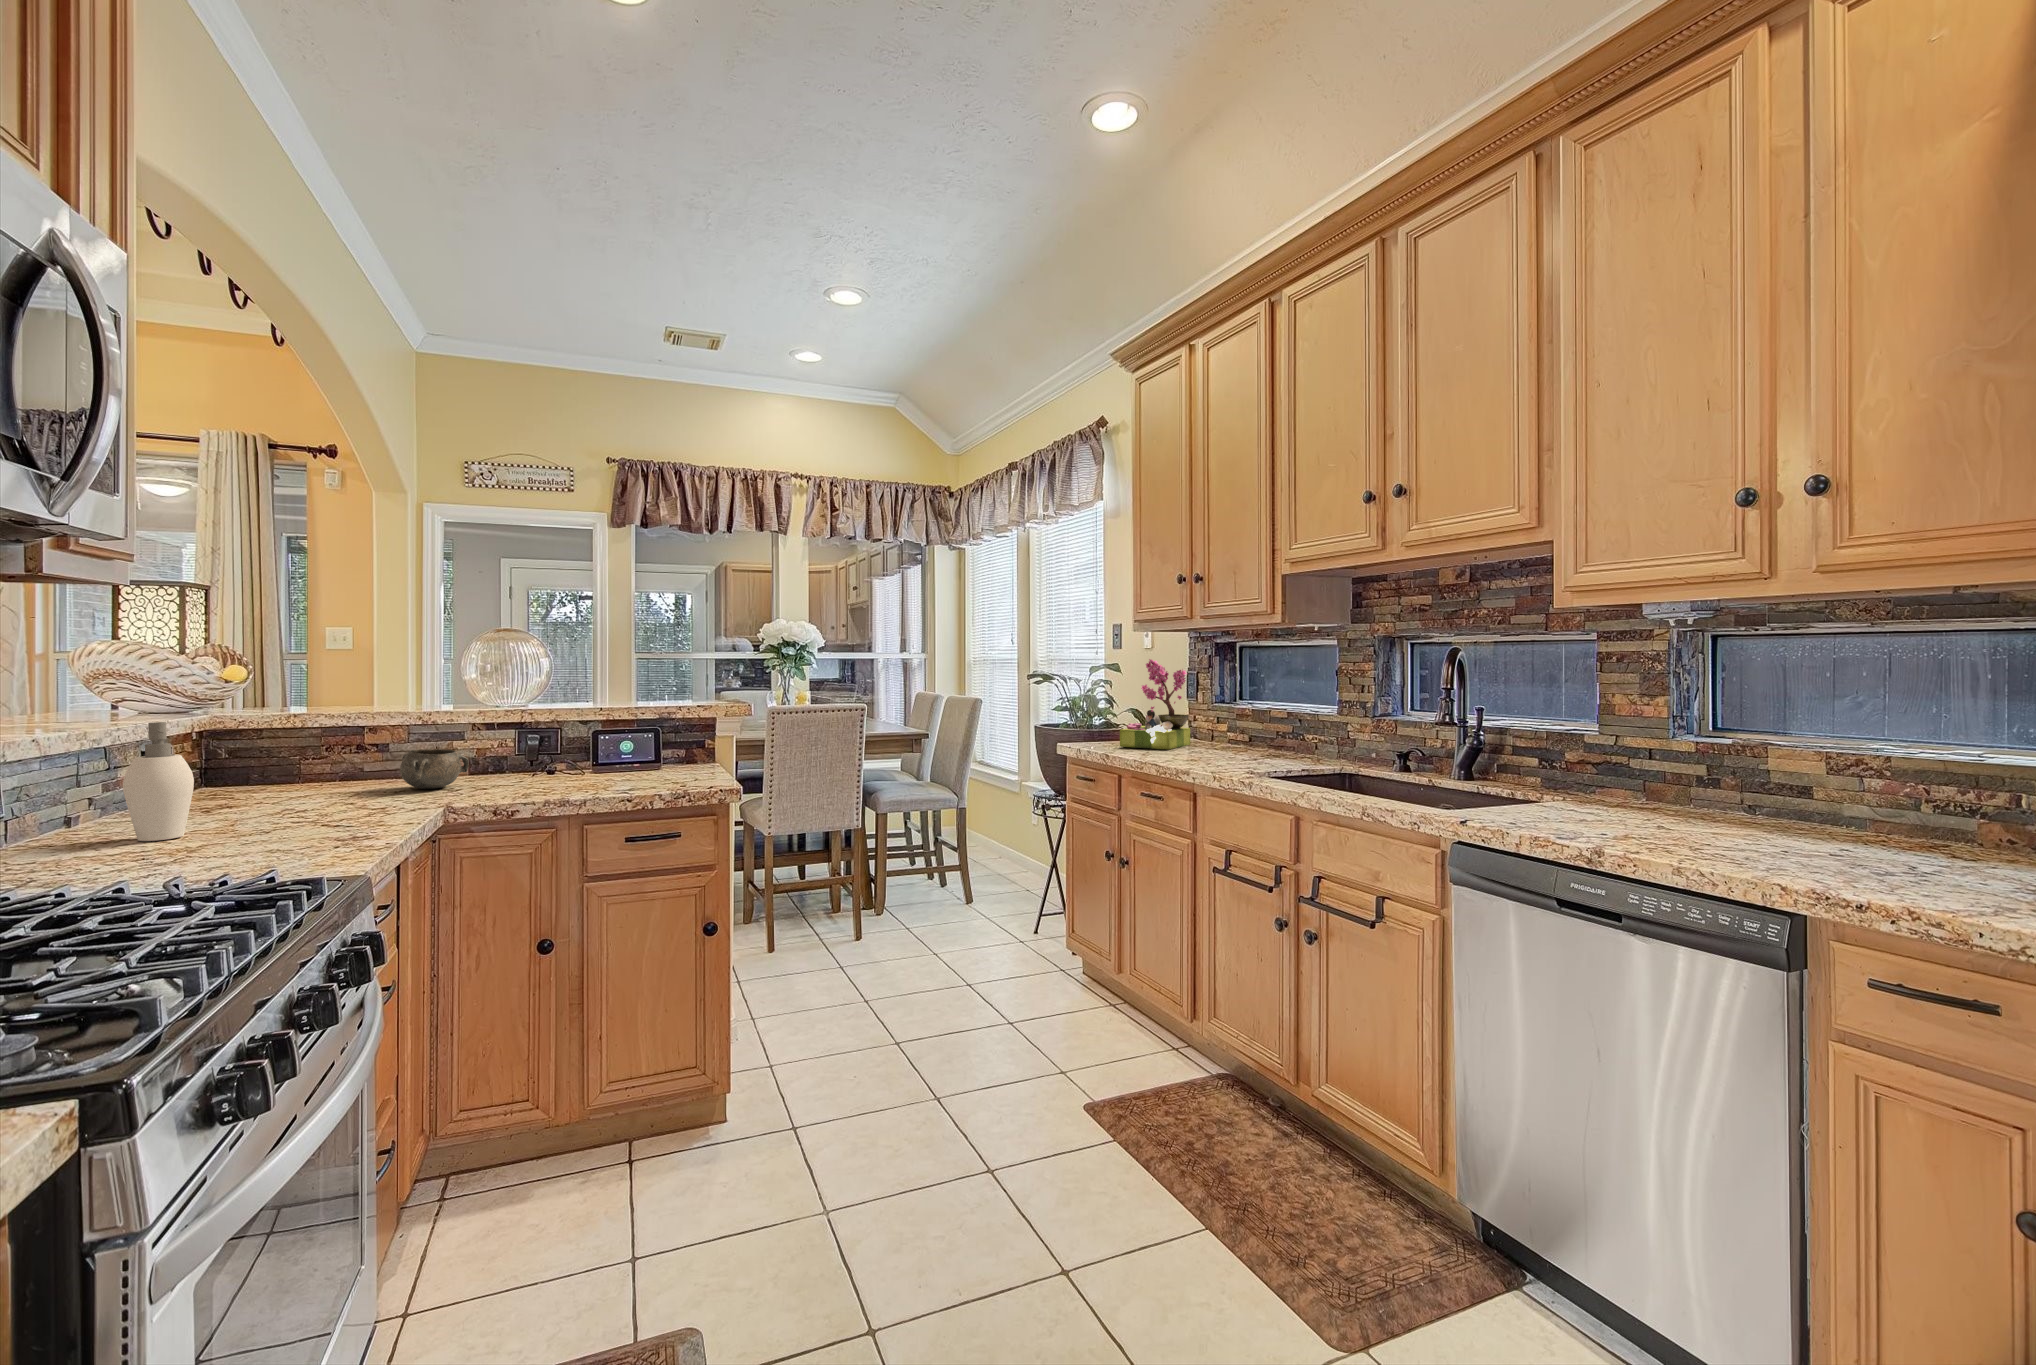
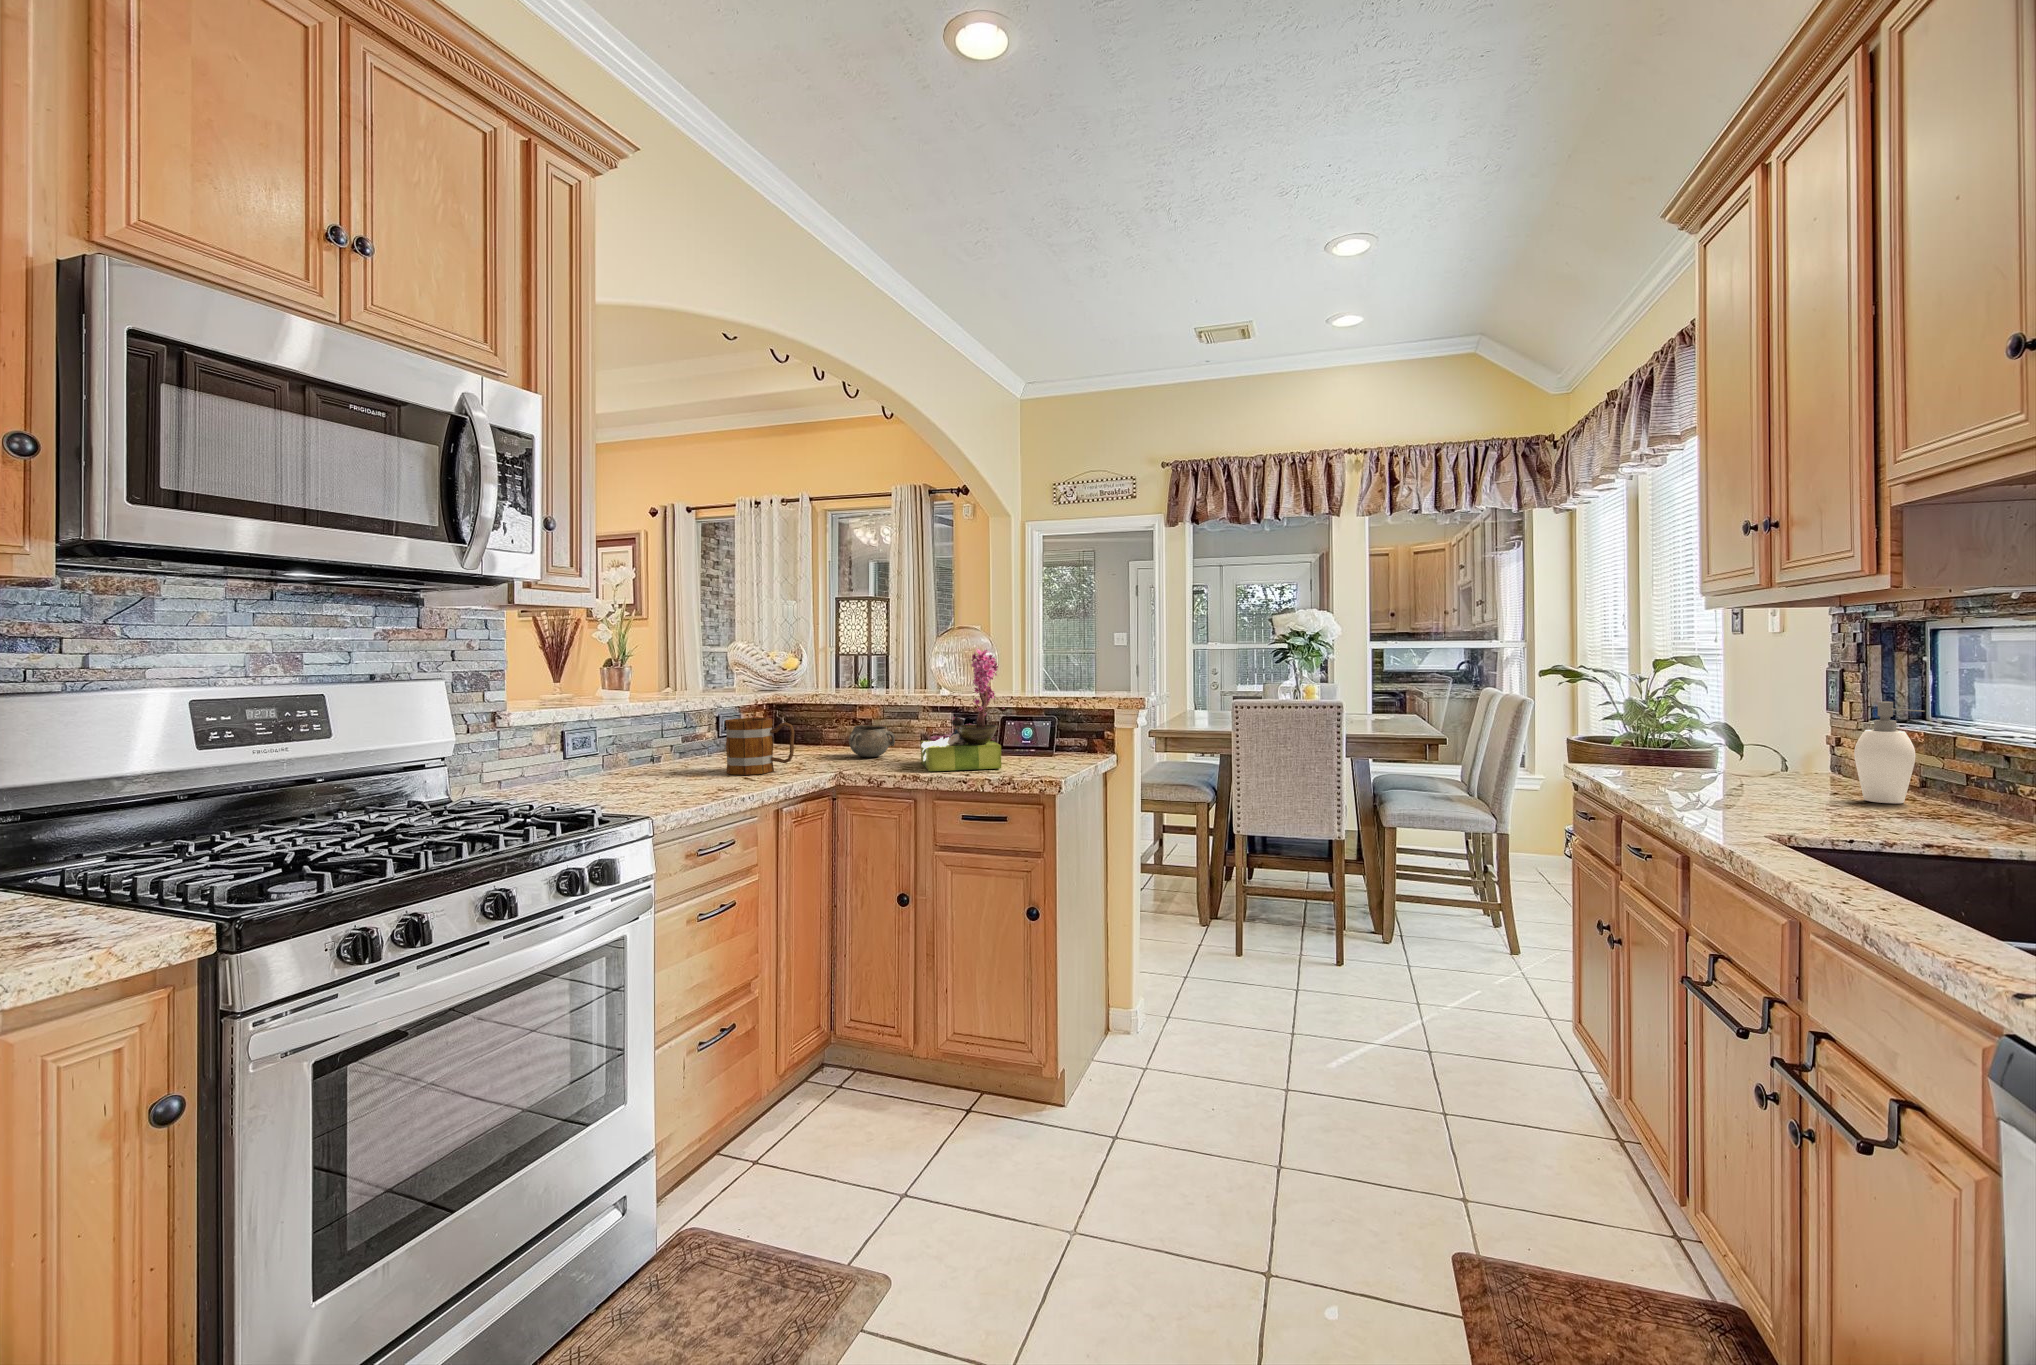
flower arrangement: present [1120,659,1190,750] -> present [921,649,1005,771]
soap dispenser: present [123,722,194,841] -> present [1854,702,1925,803]
mug: none [252,746,370,827] -> present [725,718,795,775]

